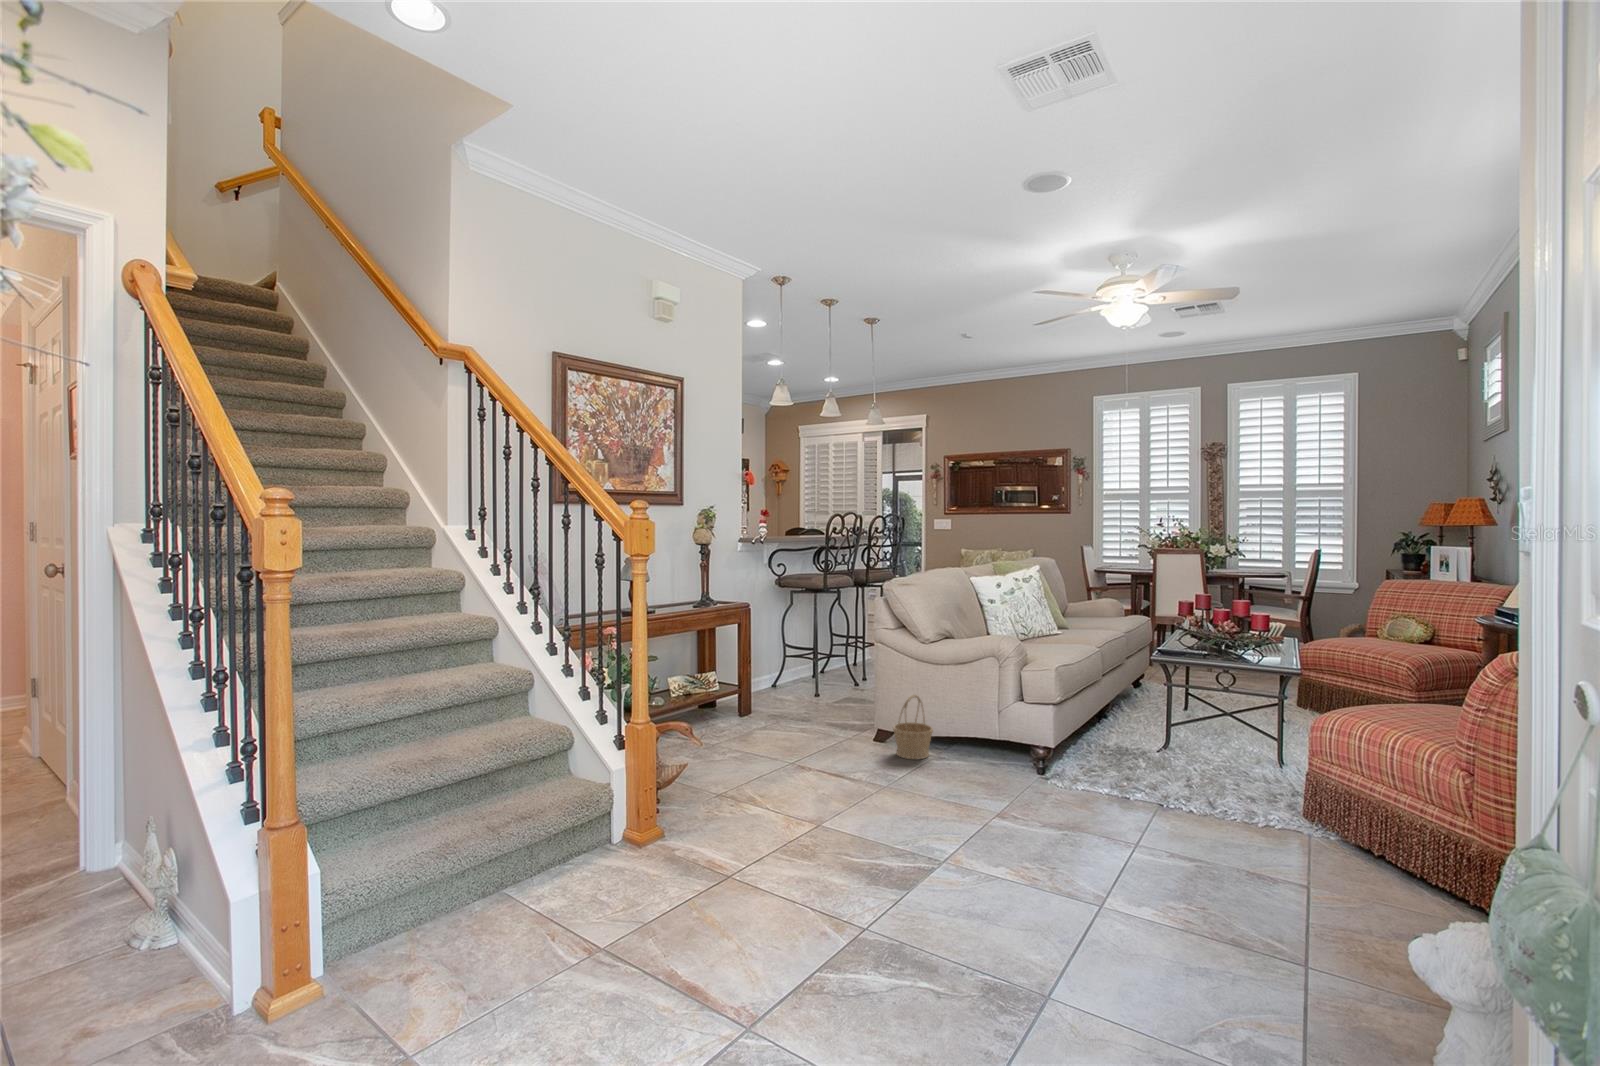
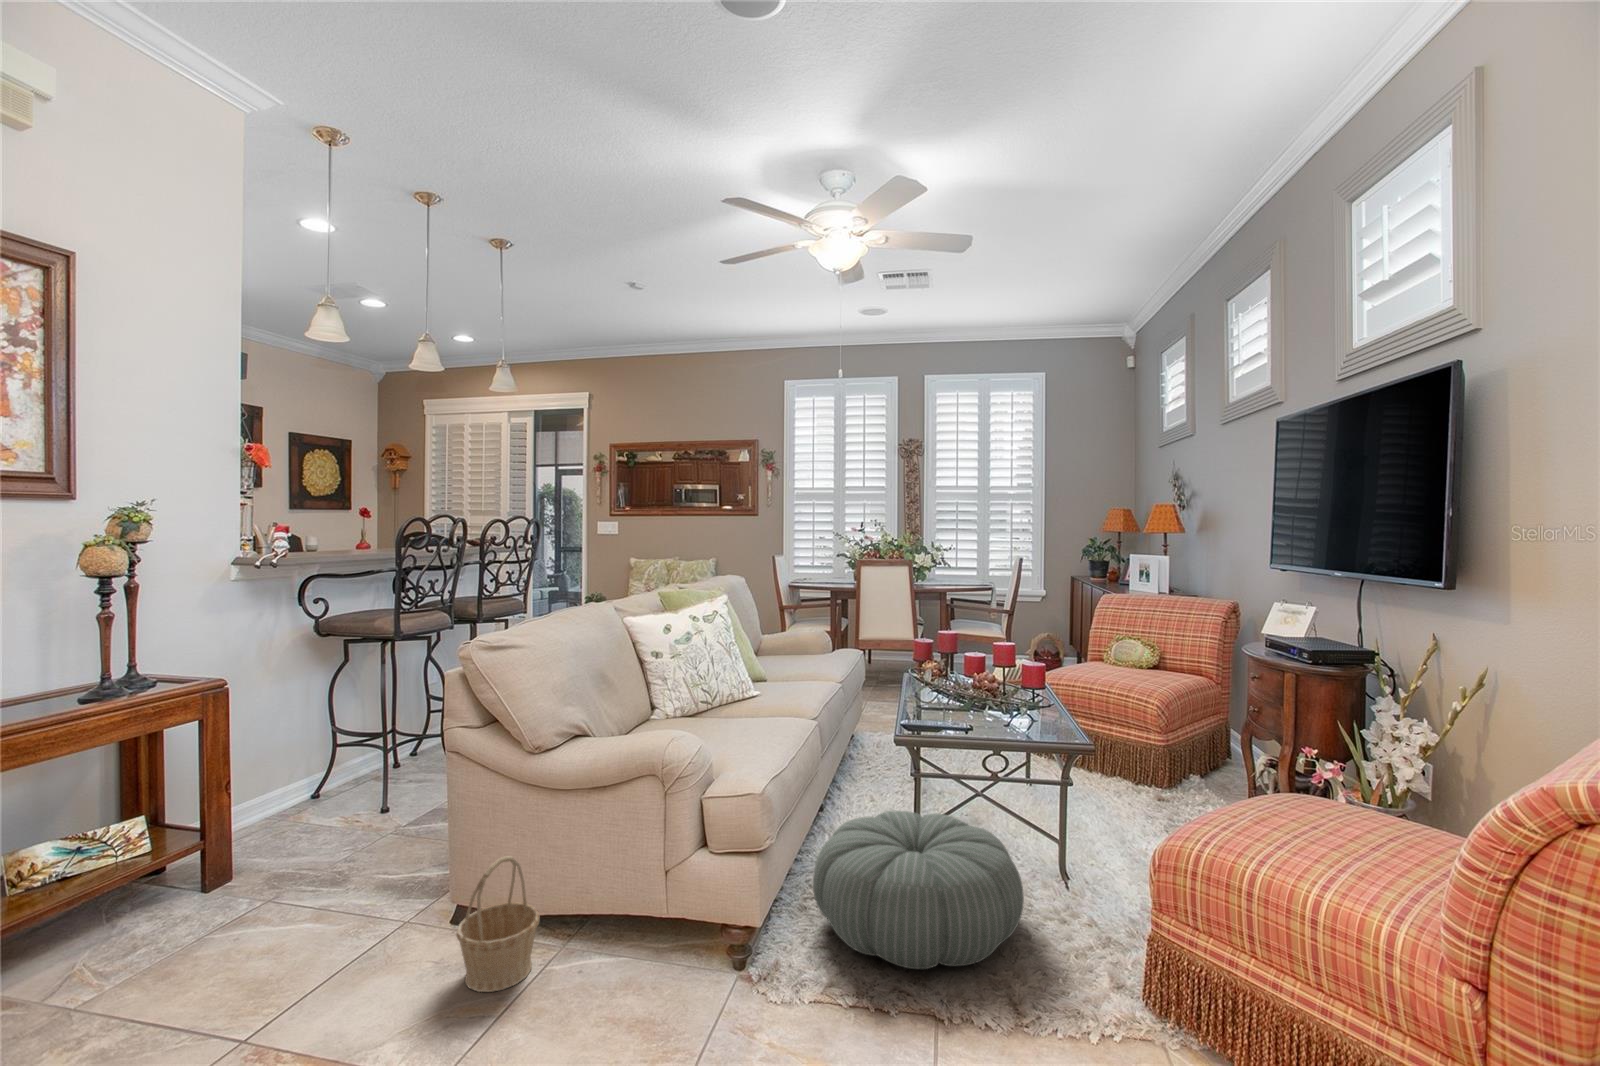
pouf: none [1092,706,1235,785] -> present [813,810,1024,969]

